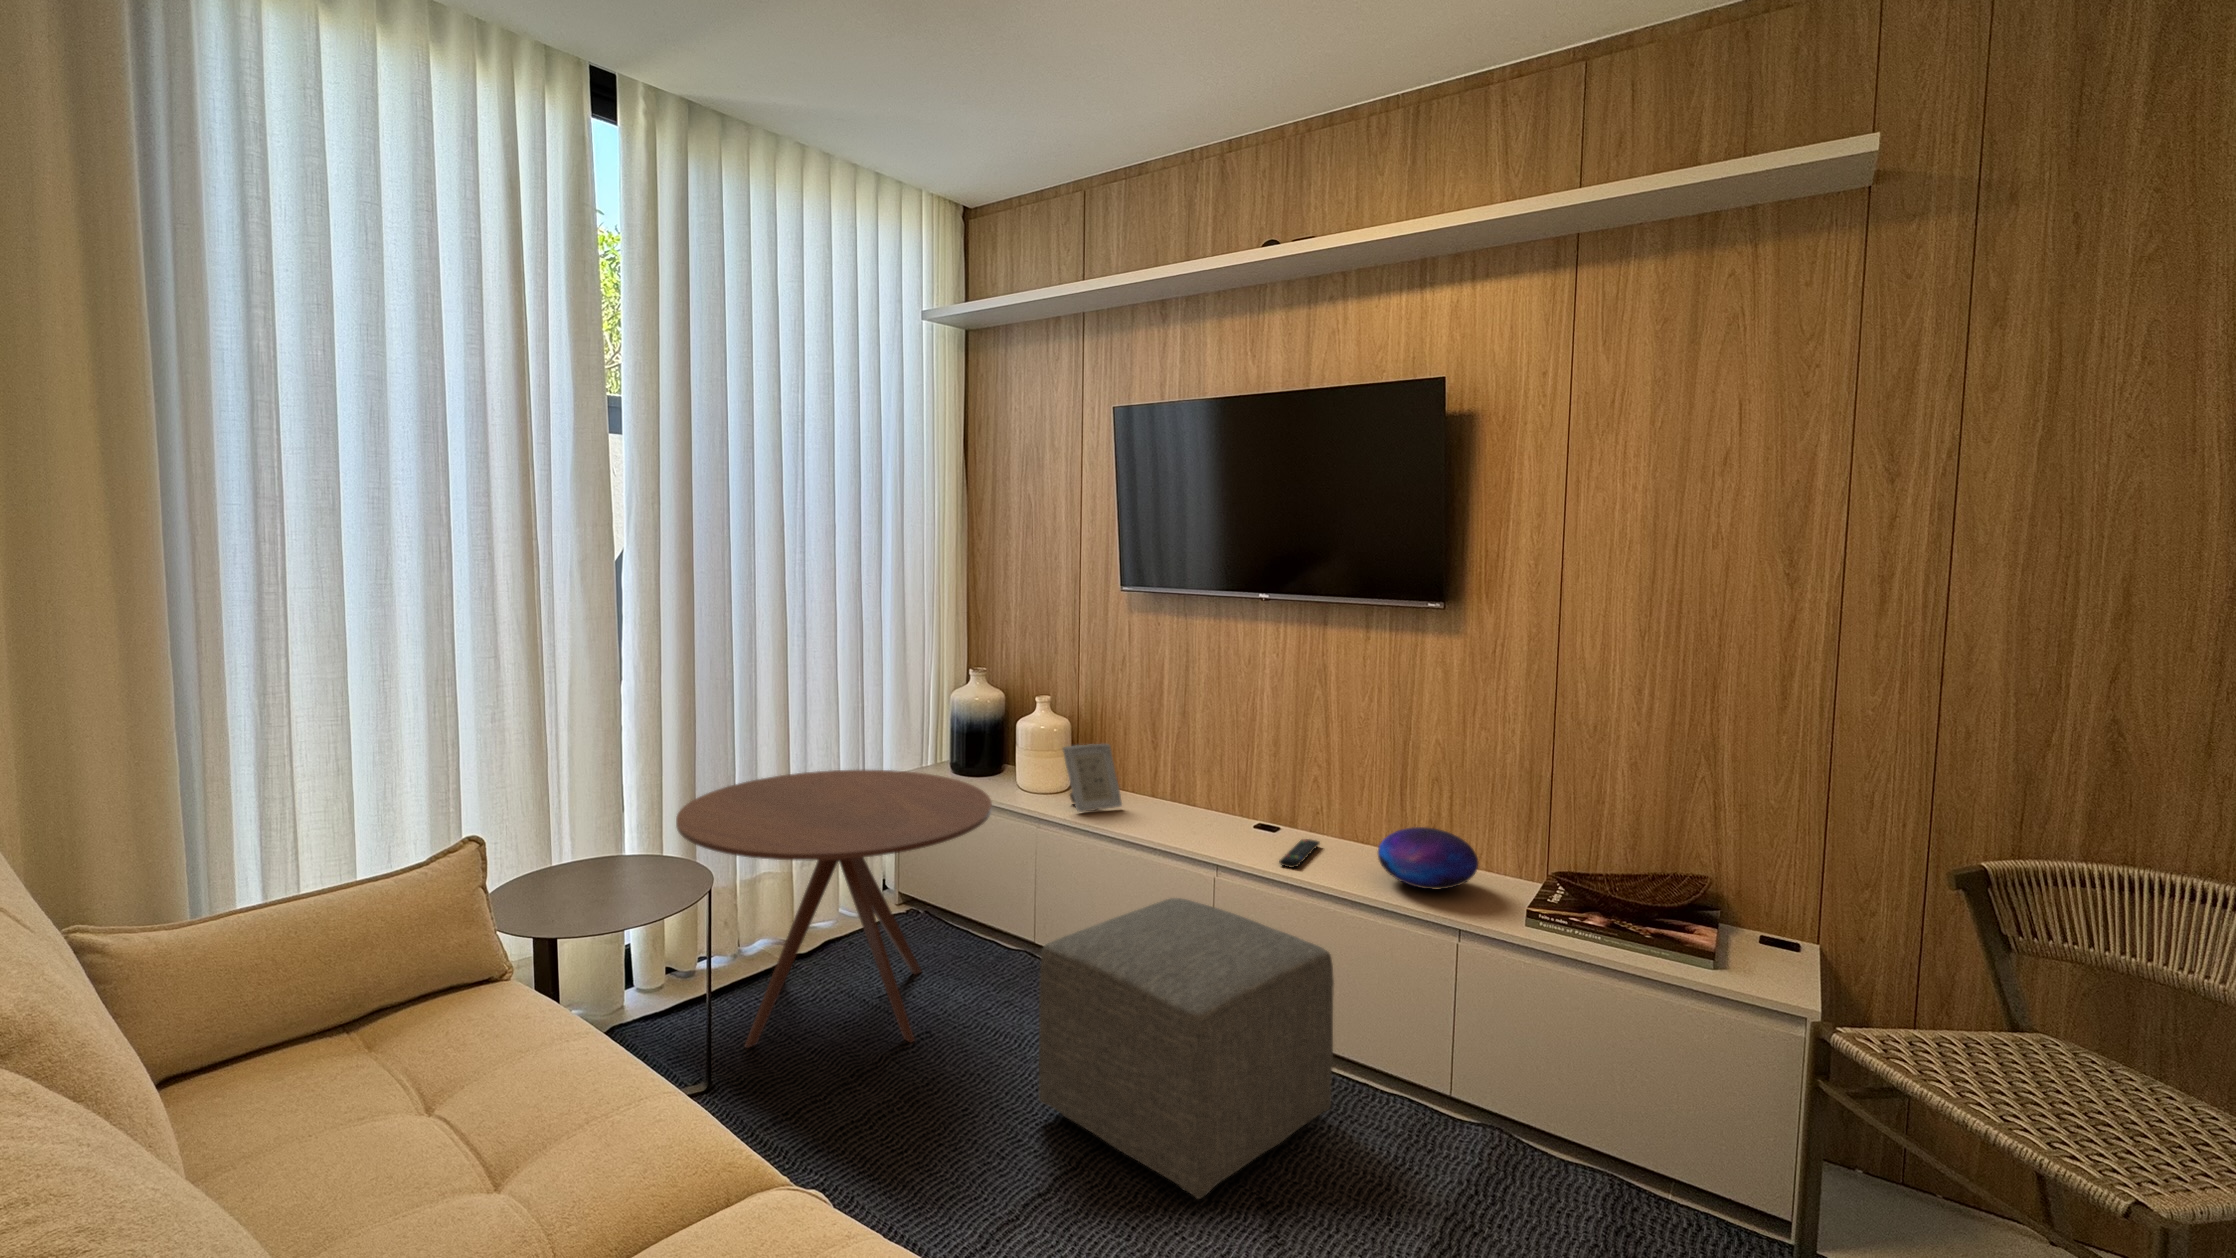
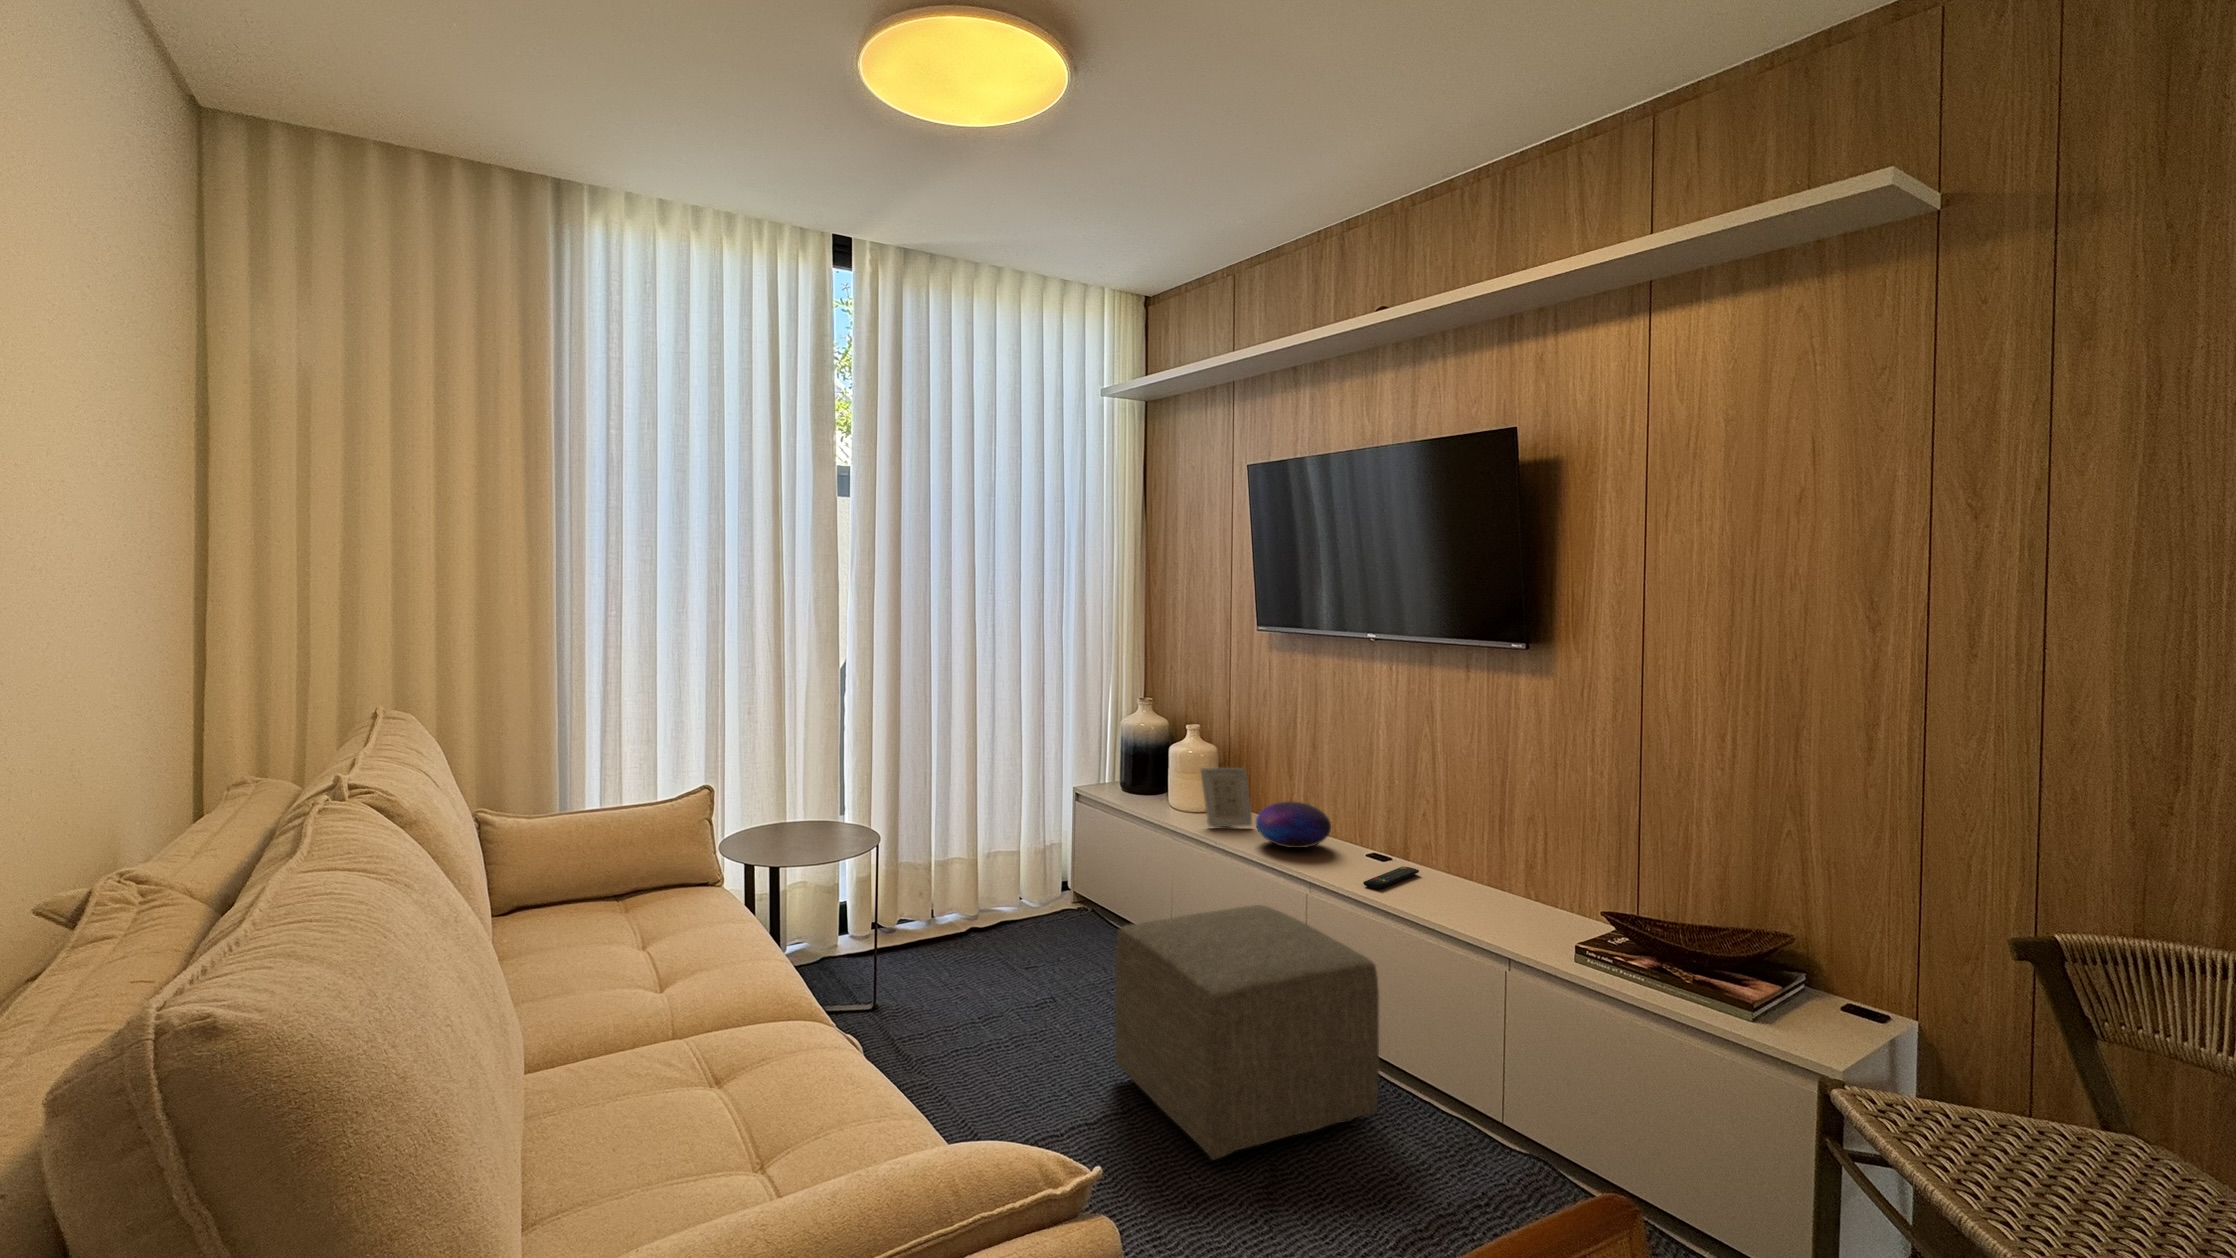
round table: present [676,770,992,1048] -> none [867,776,1122,1006]
decorative orb: present [1378,827,1478,889] -> present [1256,801,1331,848]

